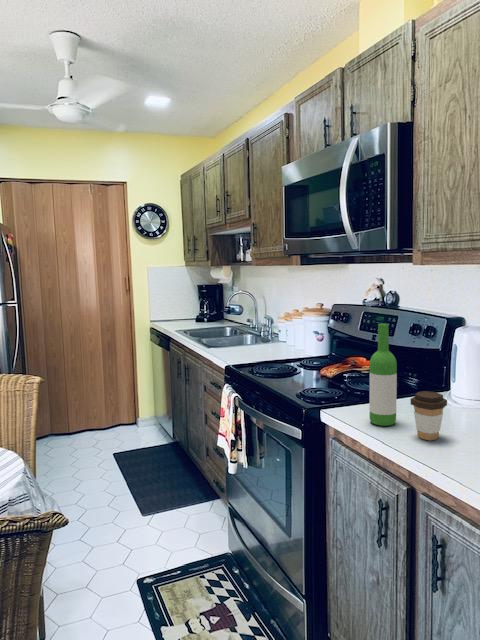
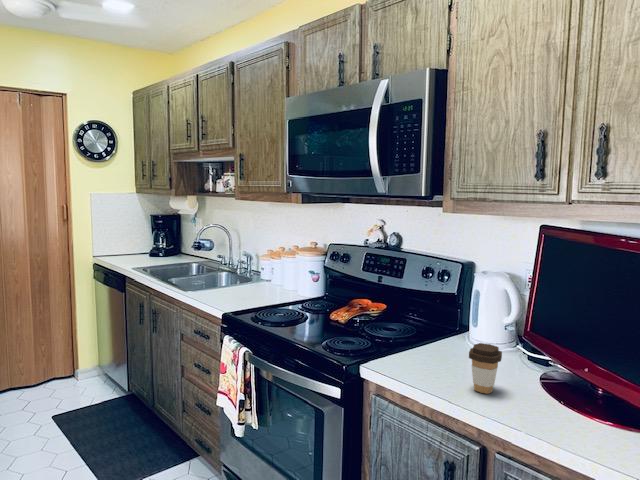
wine bottle: present [369,323,397,426] -> none [417,274,447,380]

